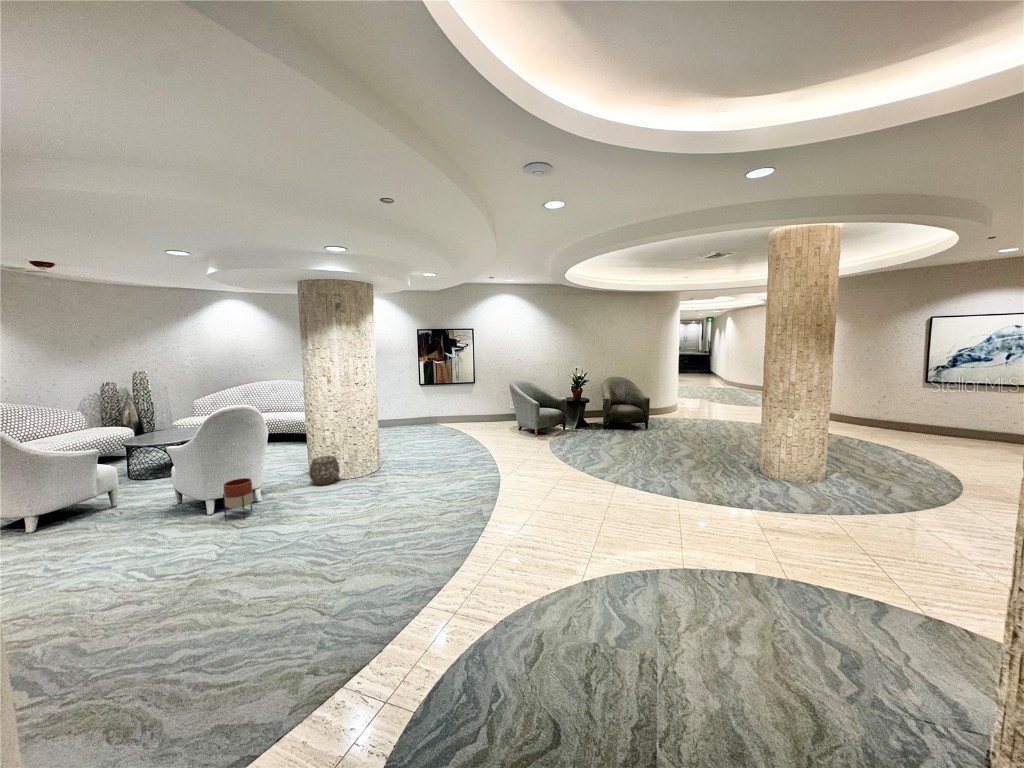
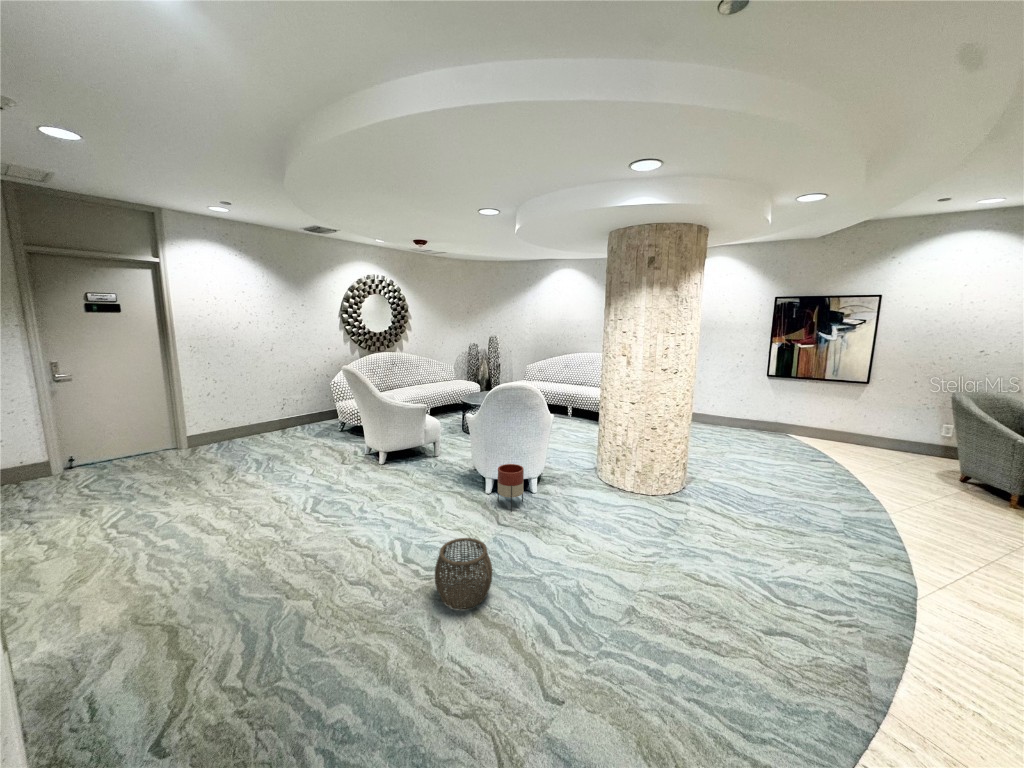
woven basket: present [309,456,340,485] -> present [435,538,493,609]

